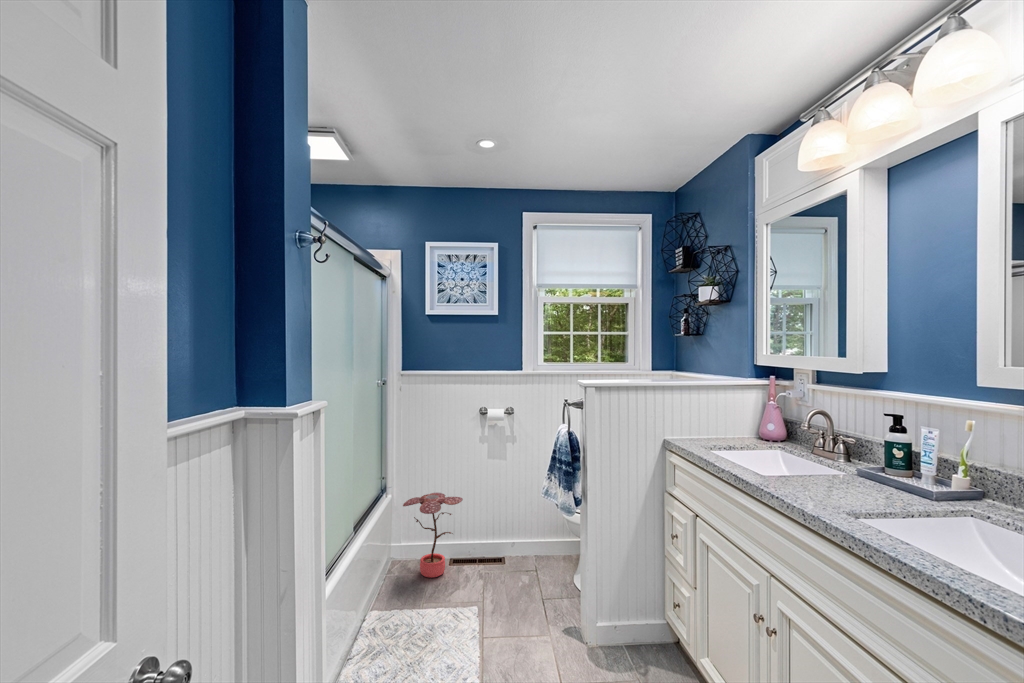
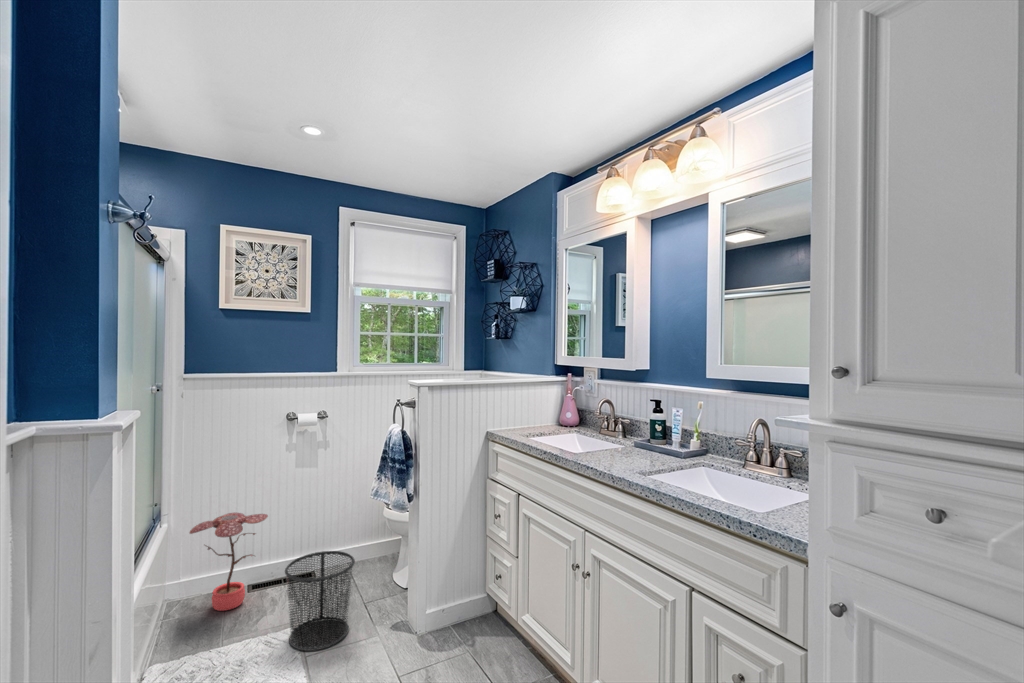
waste bin: none [467,541,529,634] -> present [285,551,355,651]

